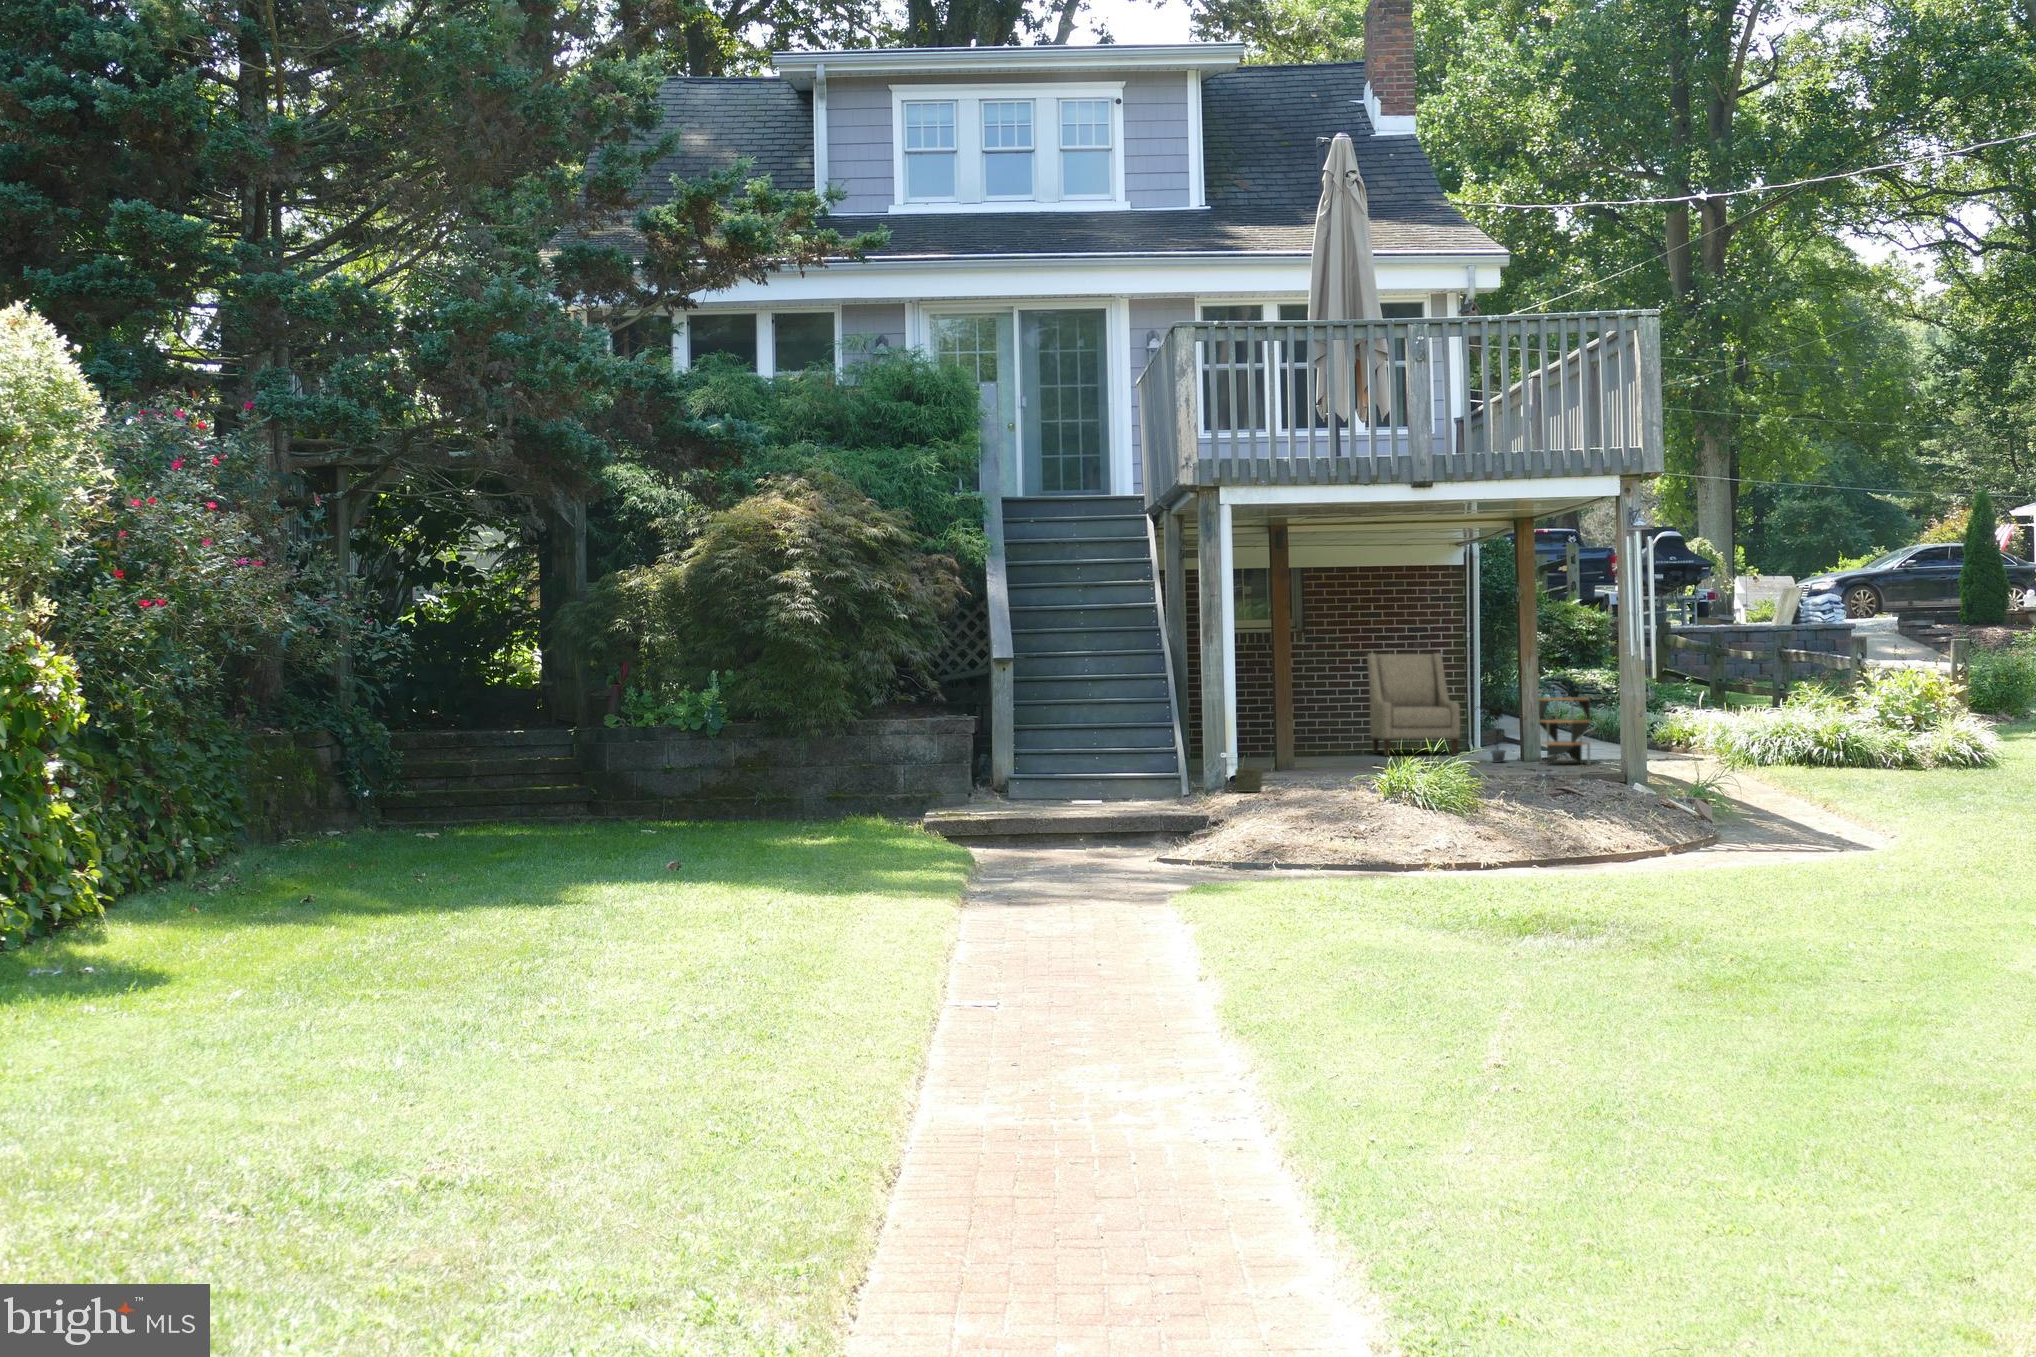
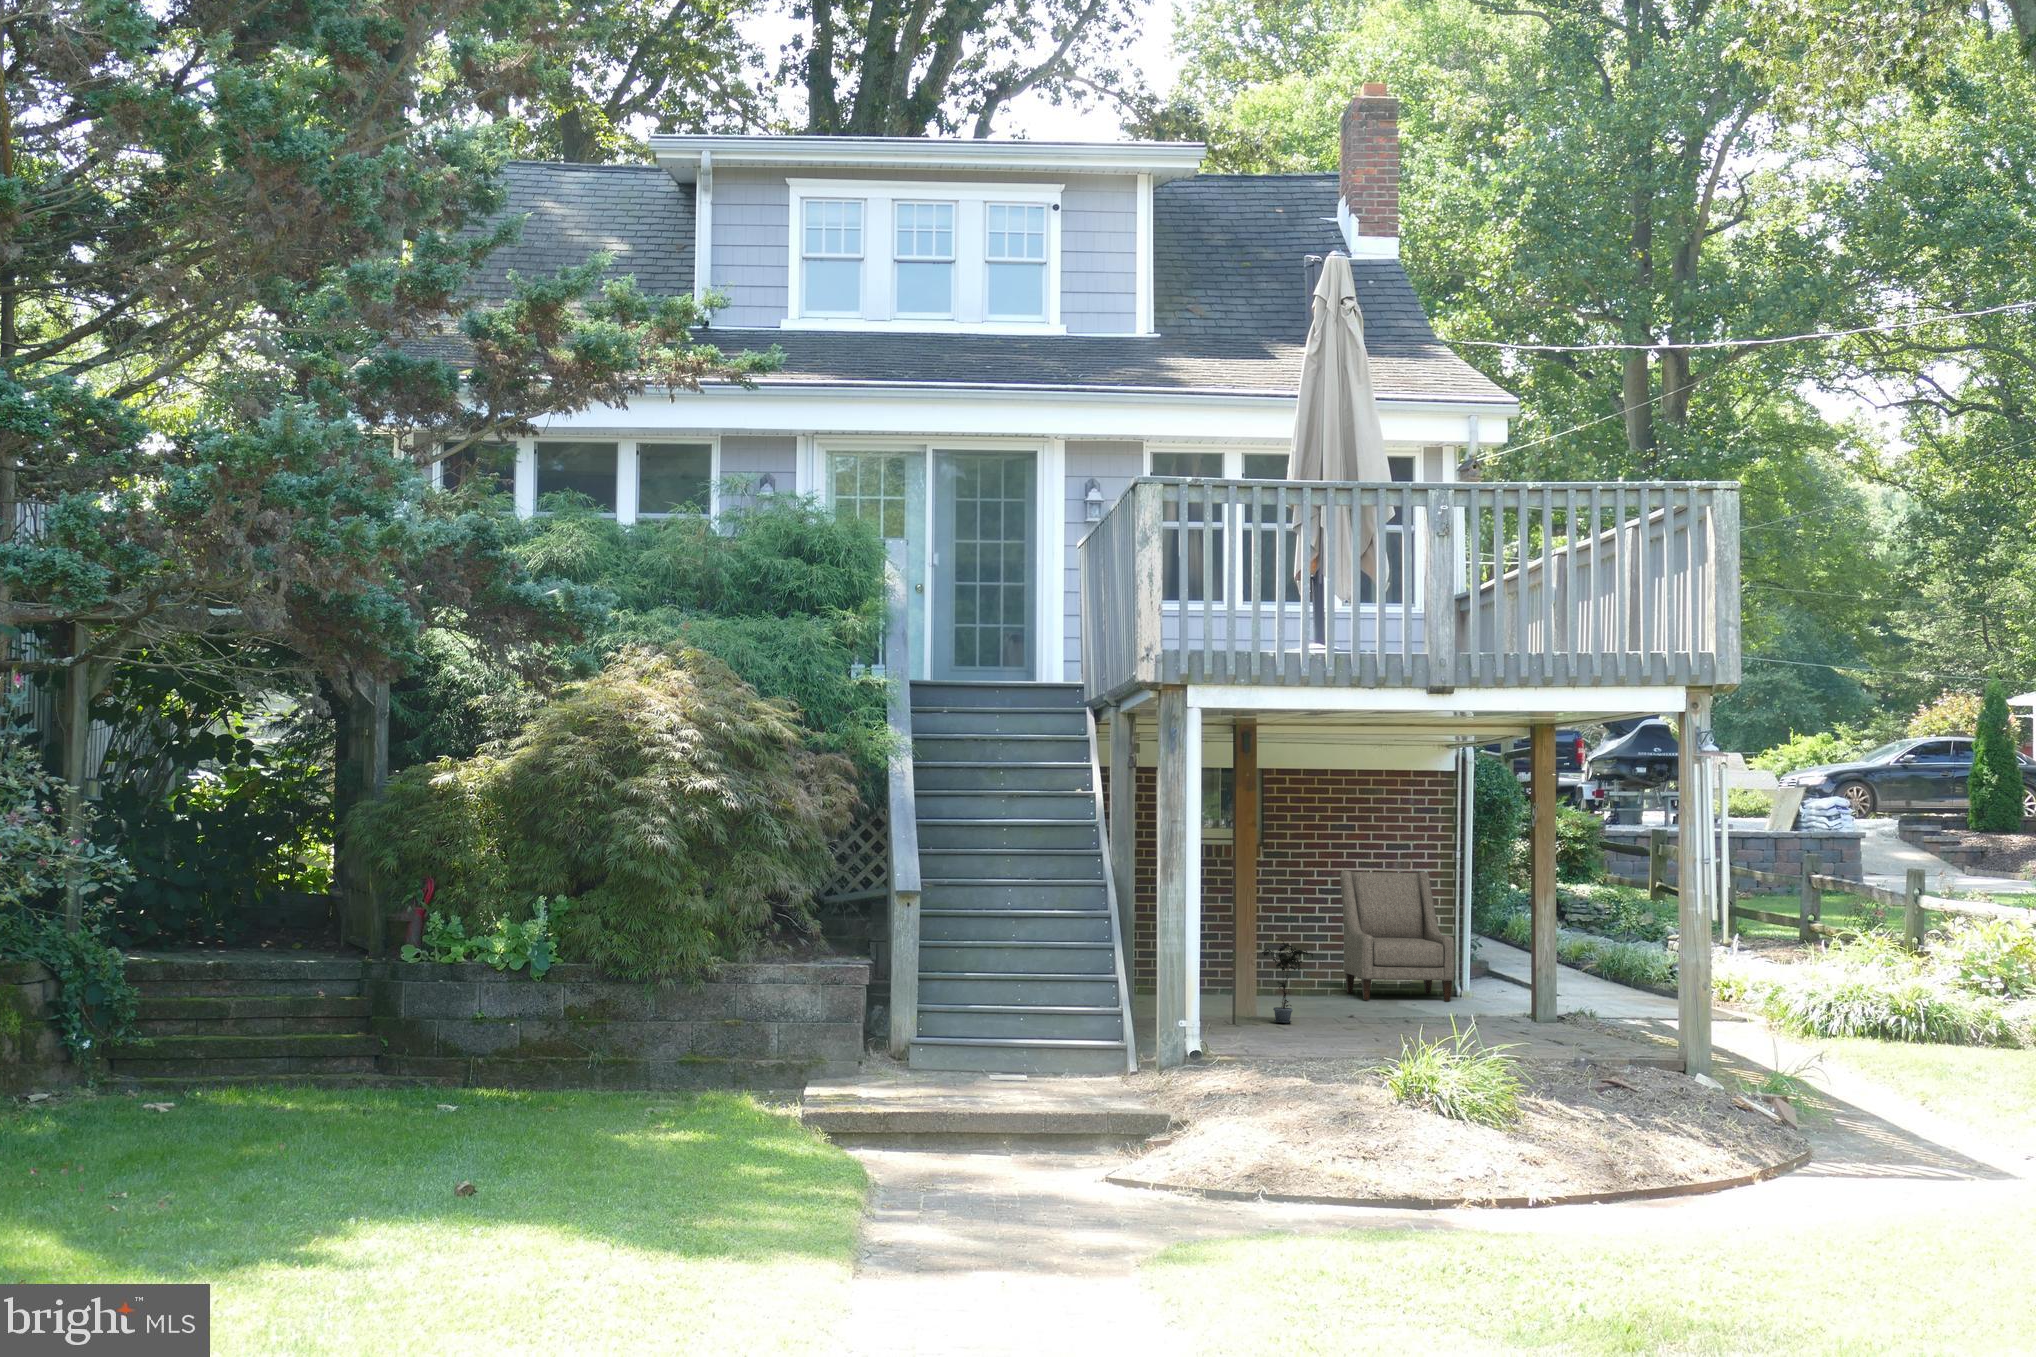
side table: present [1539,698,1590,765] -> none [1557,941,1620,1026]
potted plant: present [1475,699,1515,762] -> present [1262,940,1313,1023]
bucket: present [1224,768,1263,792] -> none [1189,1048,1240,1082]

